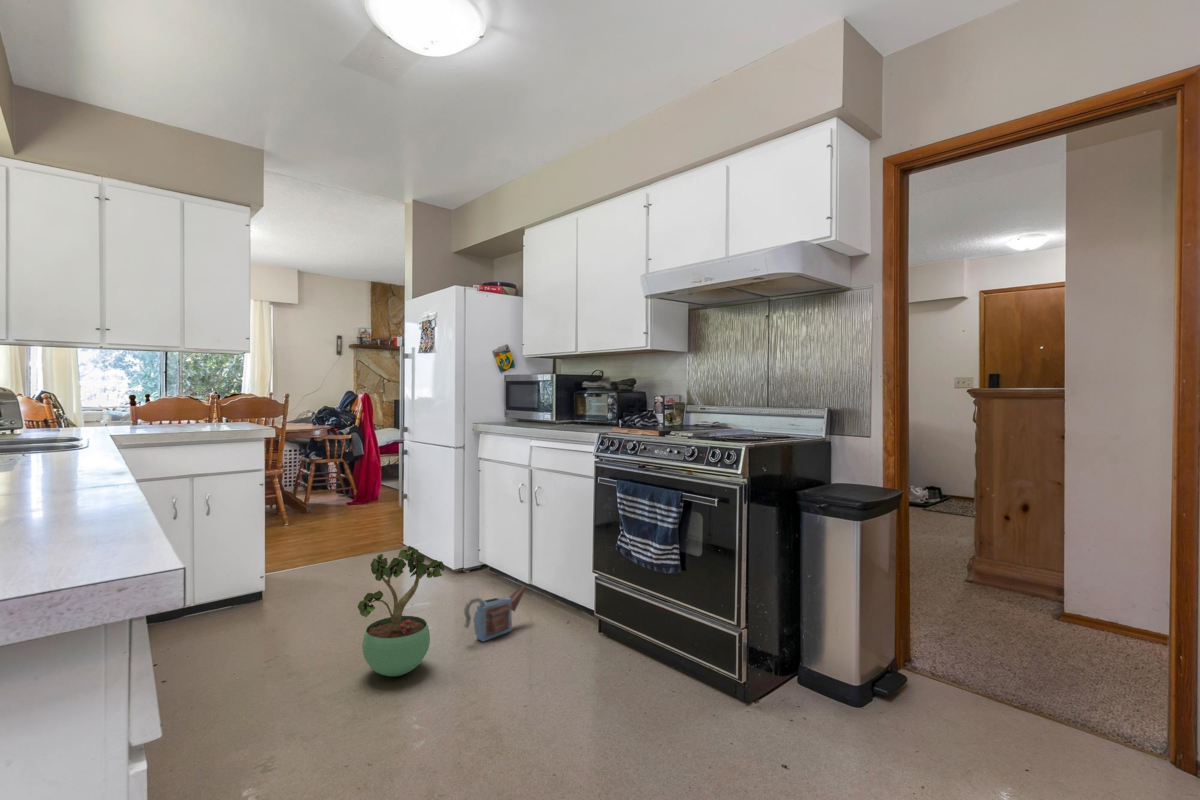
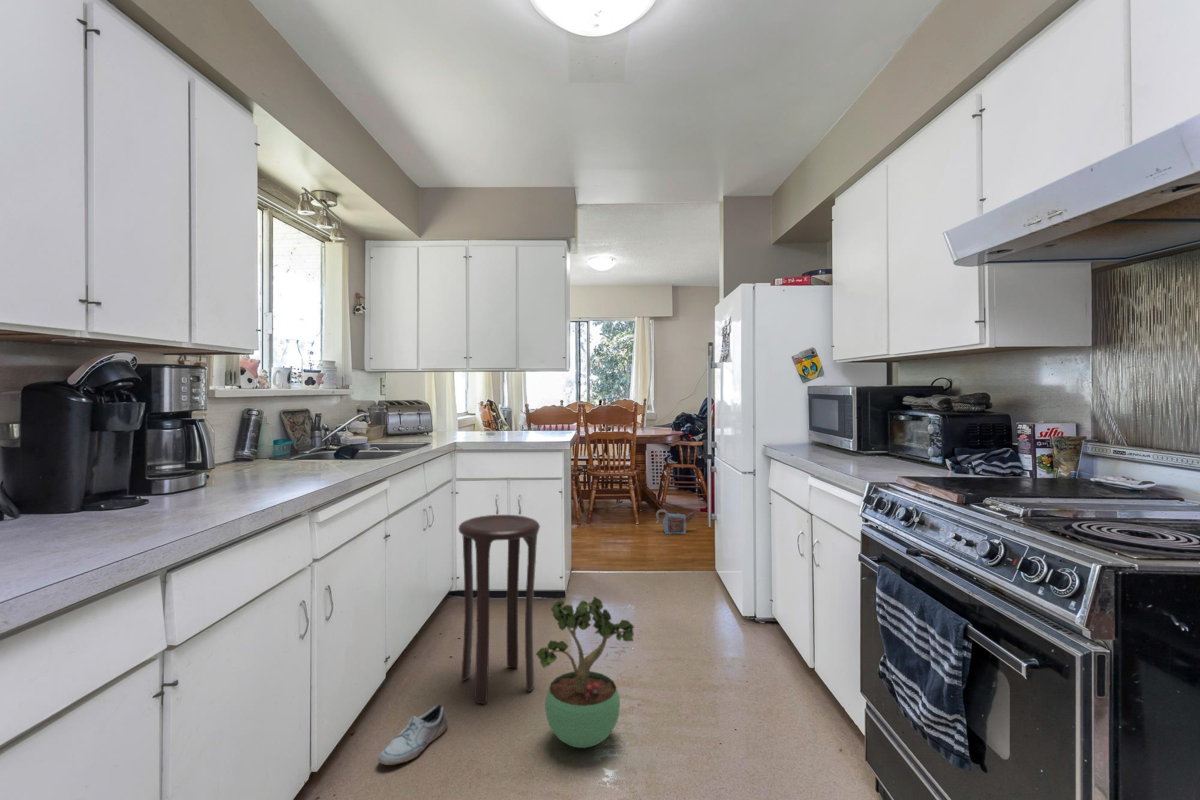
stool: none [228,498,320,684] -> present [459,515,540,704]
watering can: present [464,586,526,641] -> present [656,509,697,534]
shoe: none [207,688,257,749] -> present [378,705,448,765]

